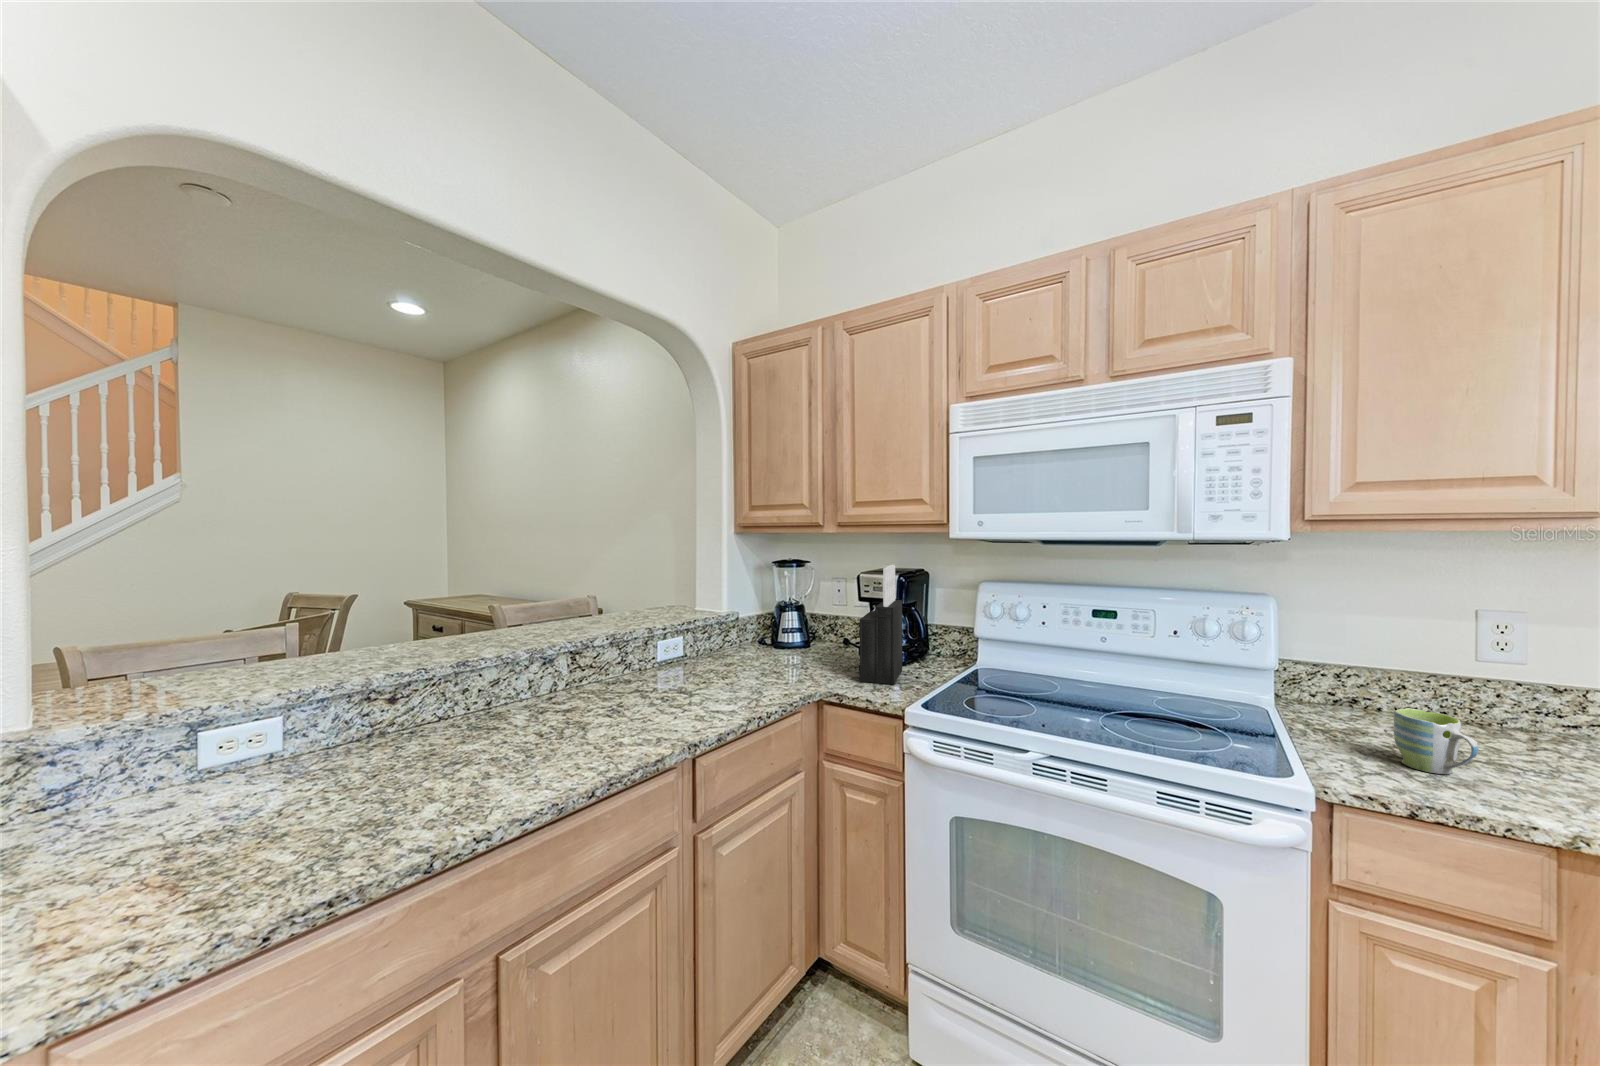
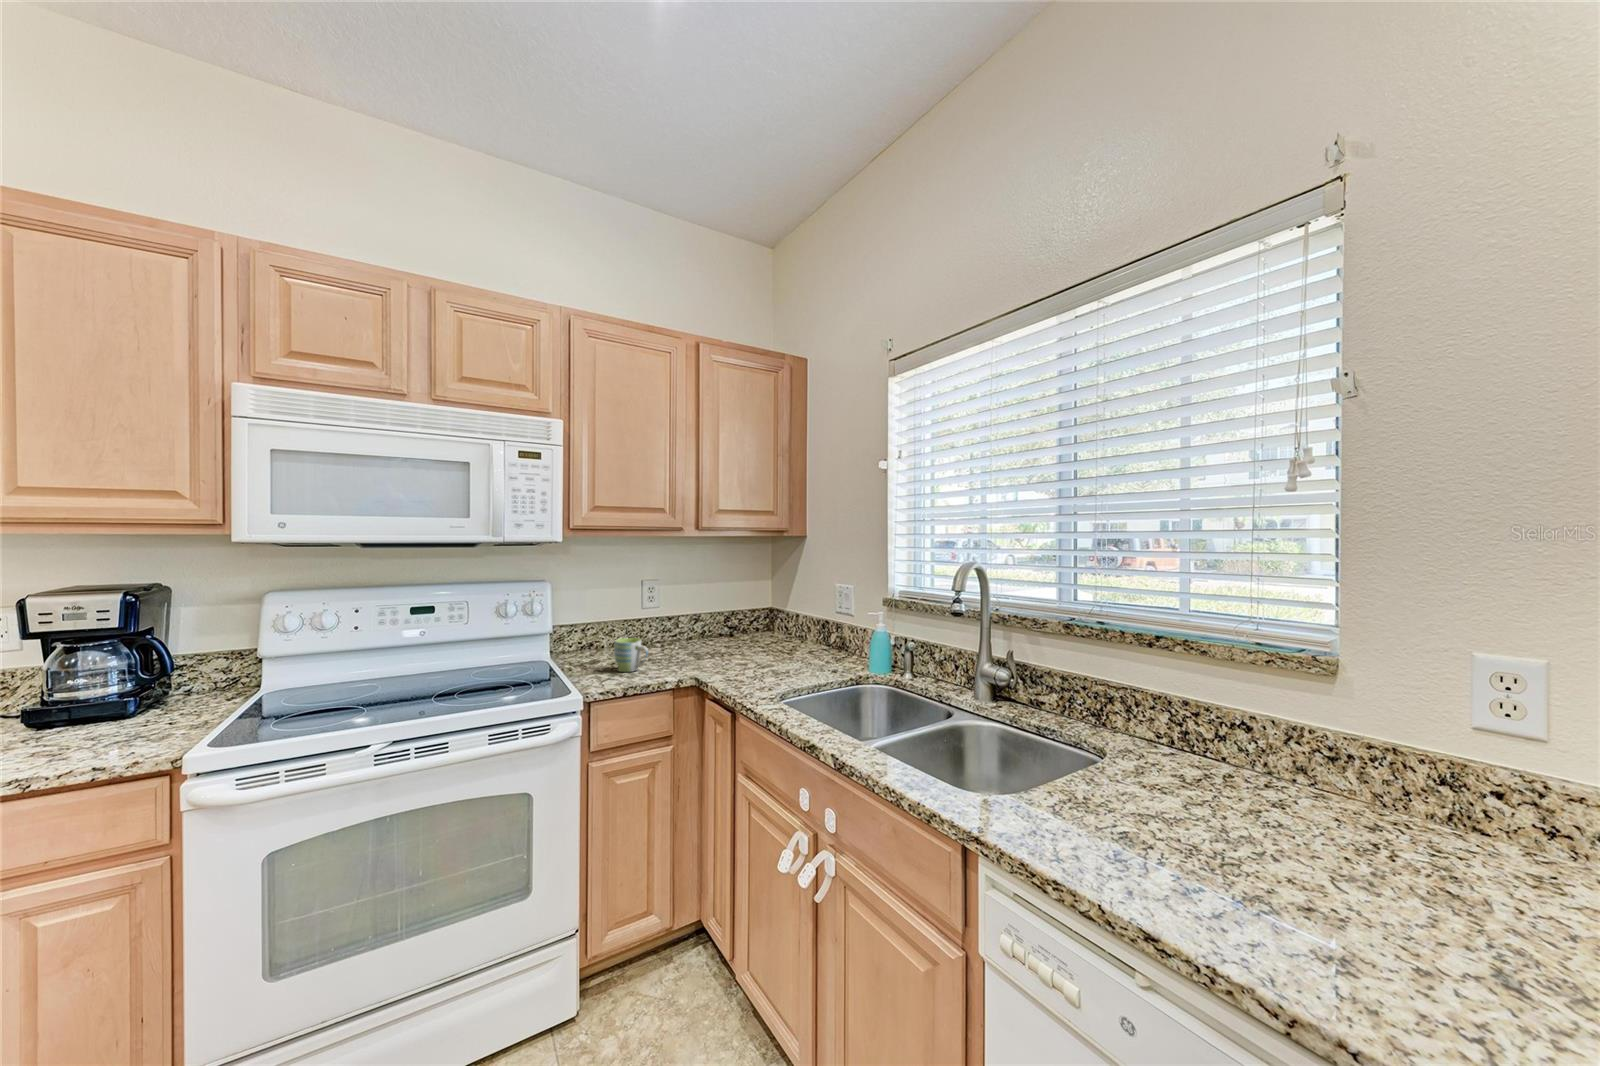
knife block: present [859,565,902,684] -> none [52,581,140,751]

